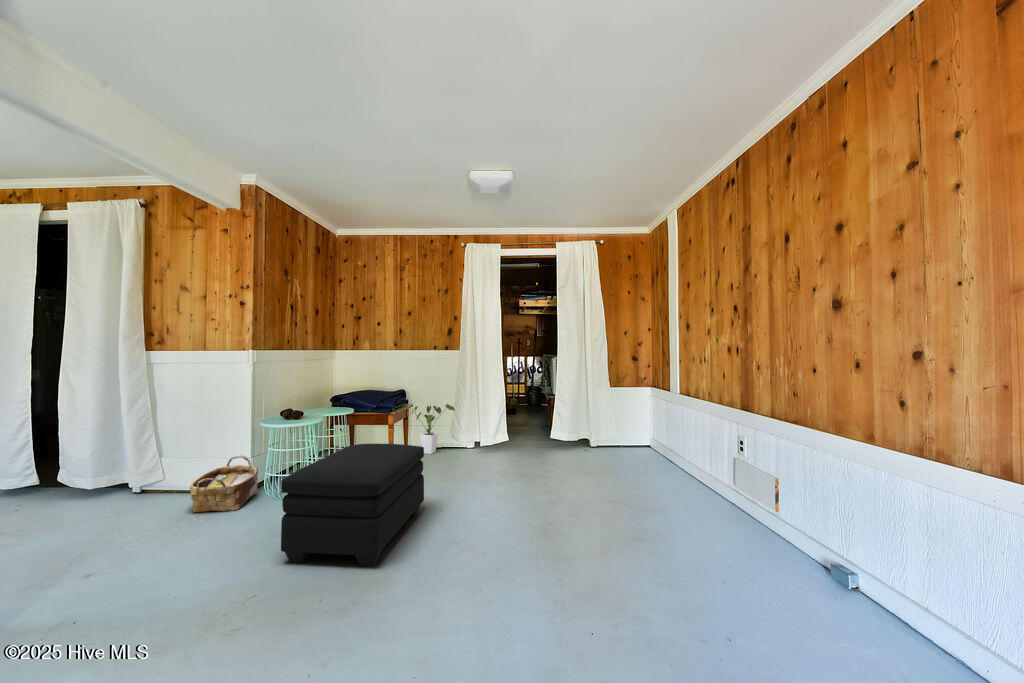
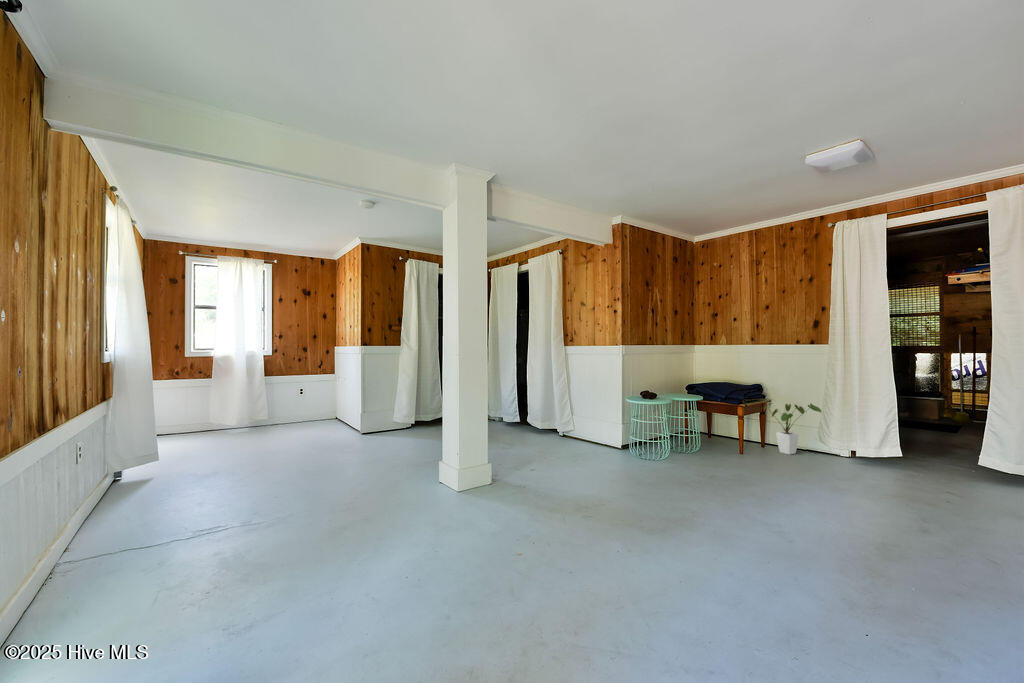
ottoman: present [281,444,424,567] -> none [628,423,751,513]
woven basket: present [190,456,258,512] -> none [586,421,627,458]

